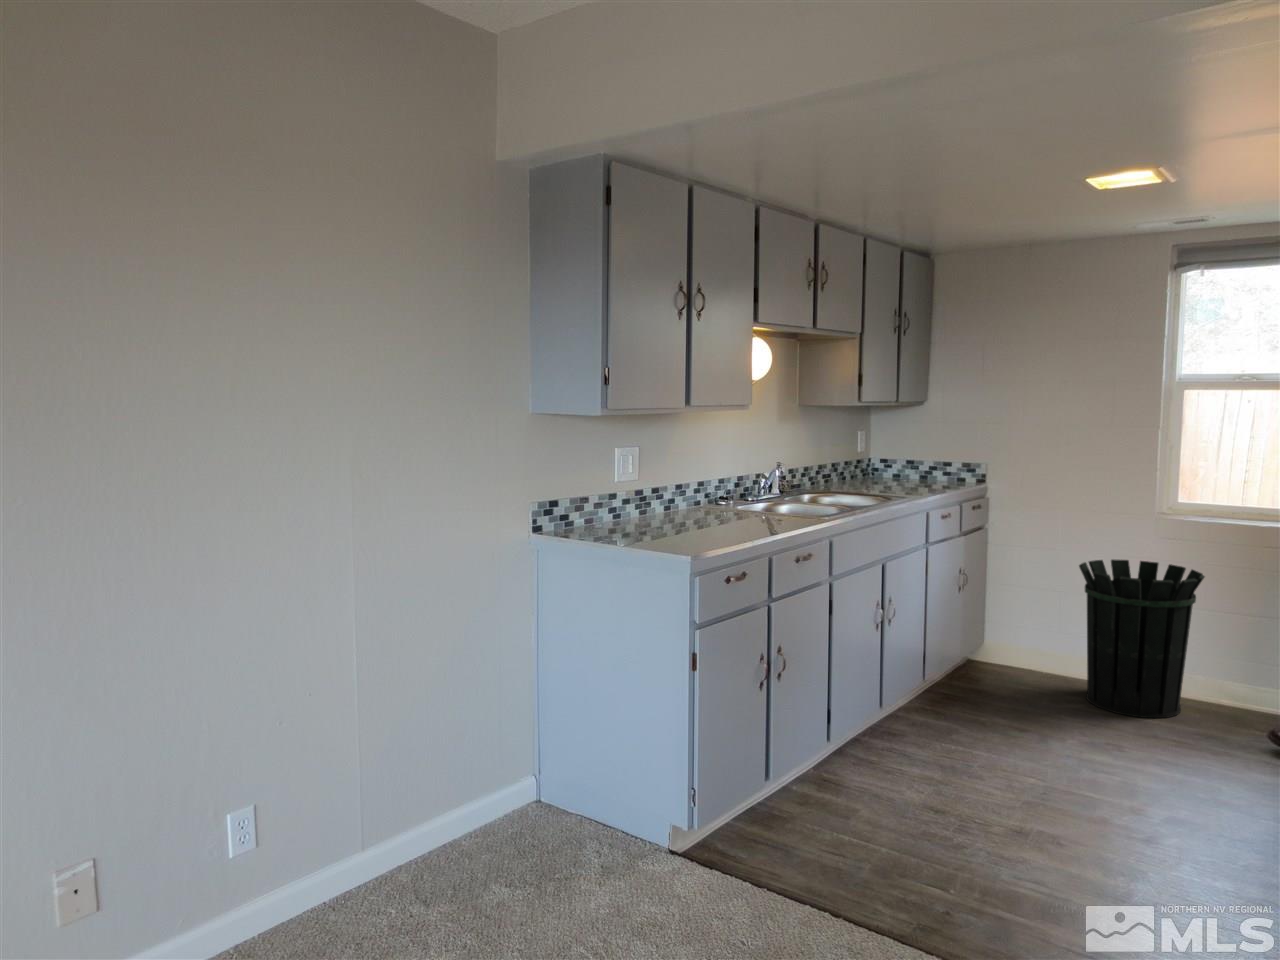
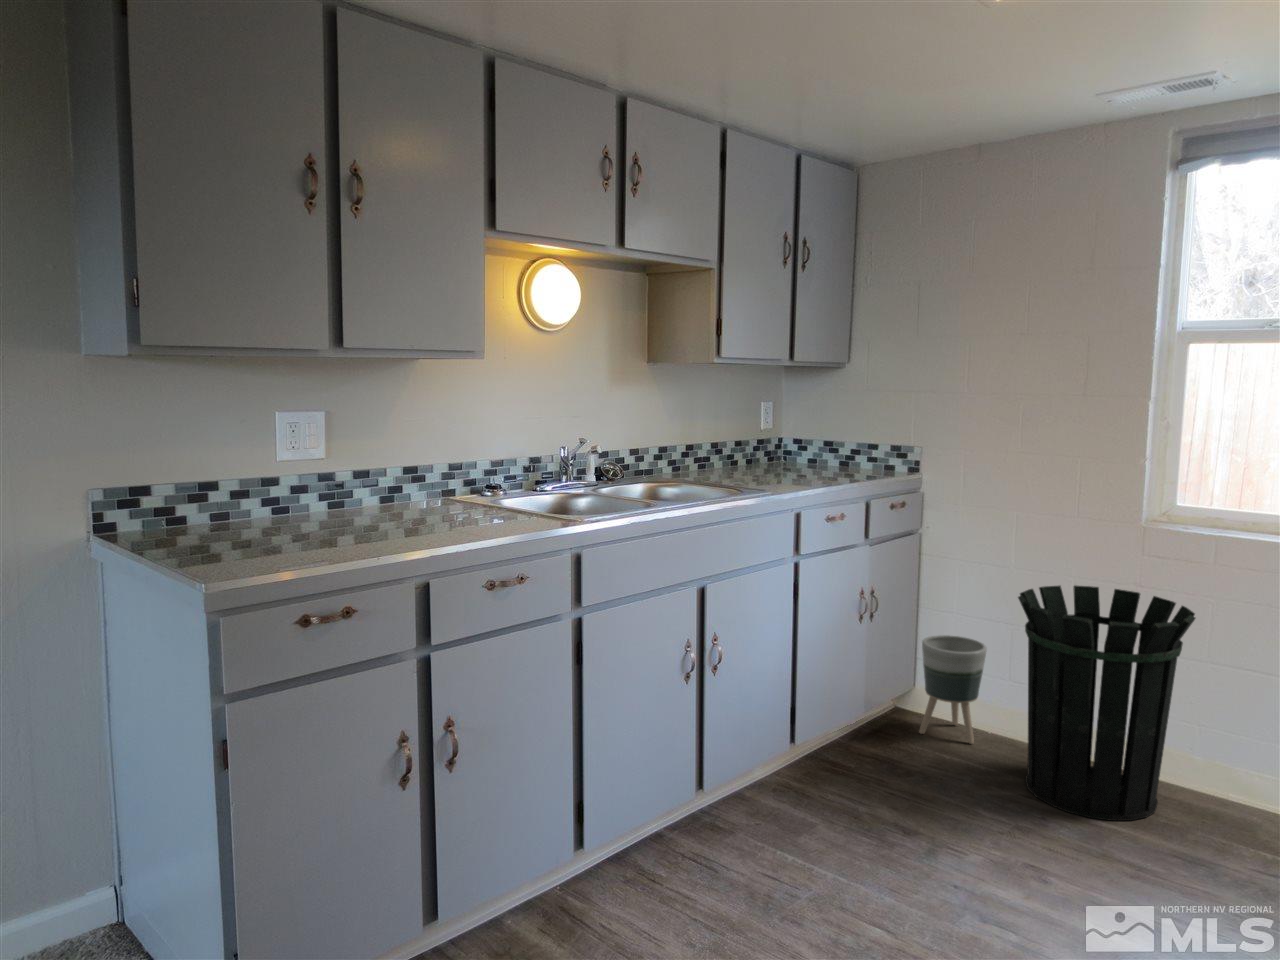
planter: none [997,601,1046,678] -> present [919,635,987,744]

